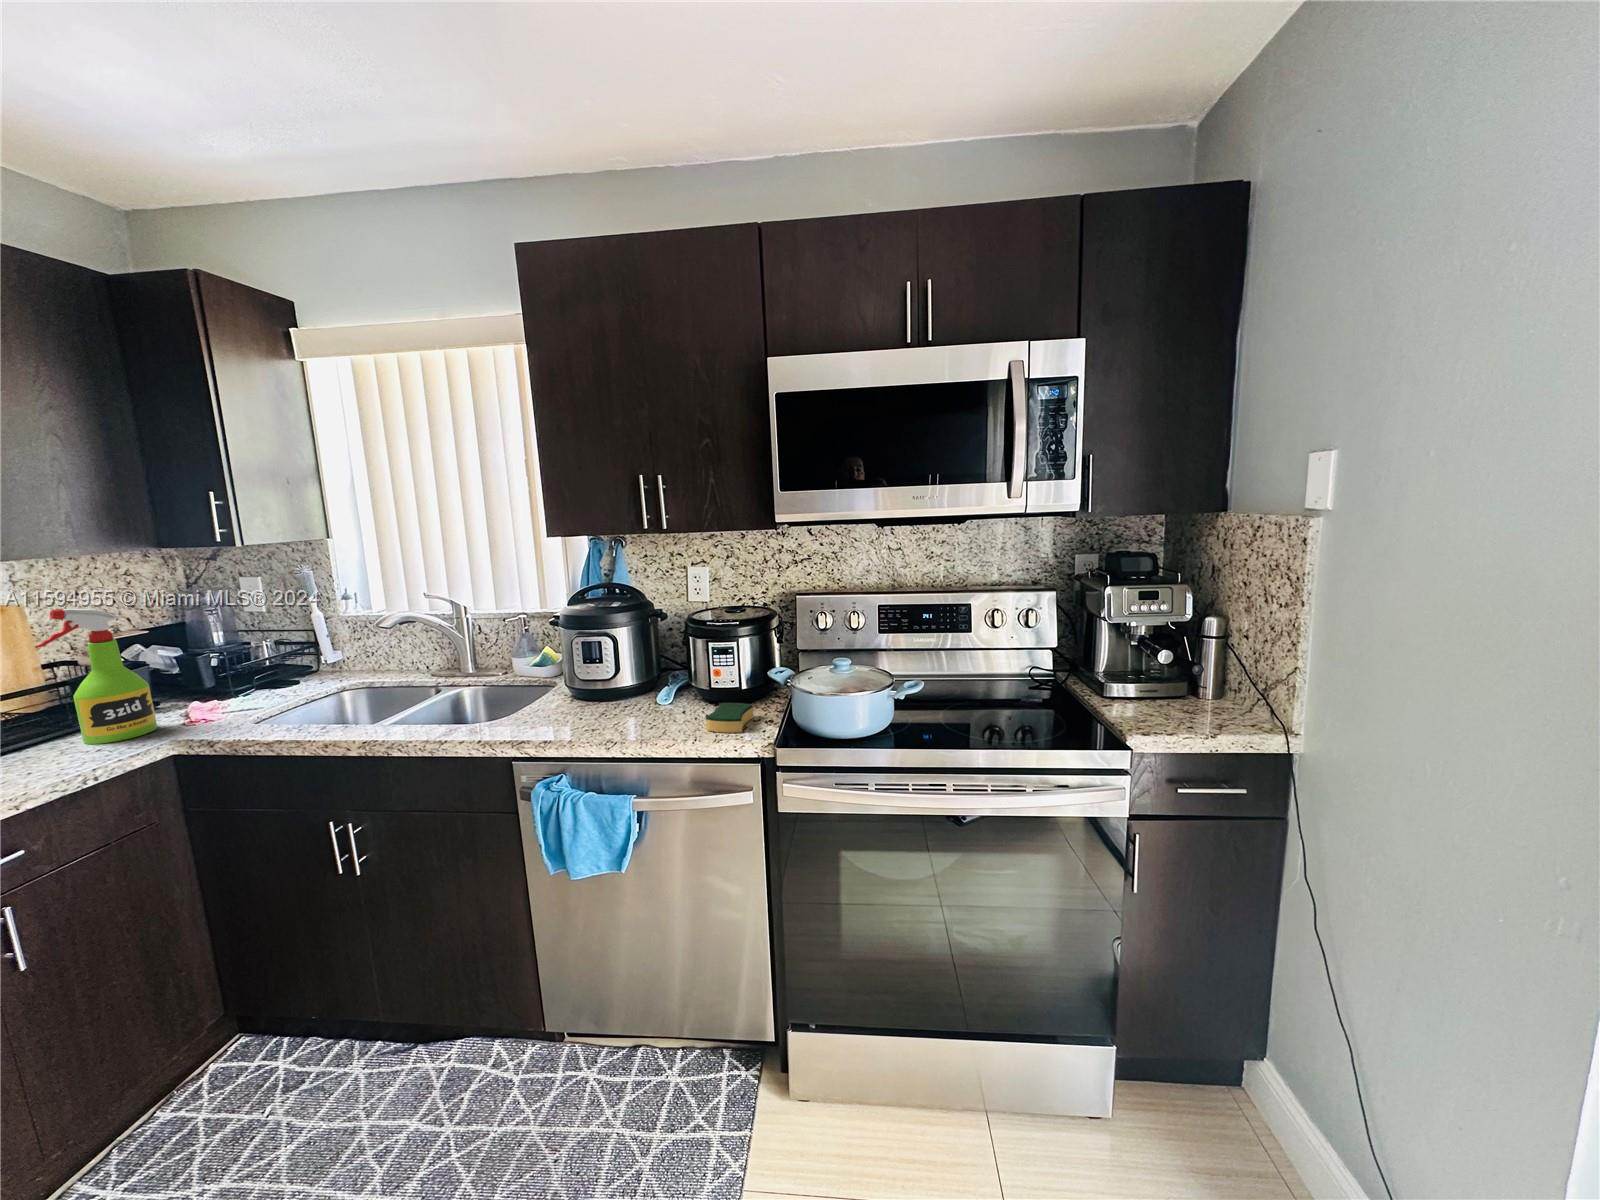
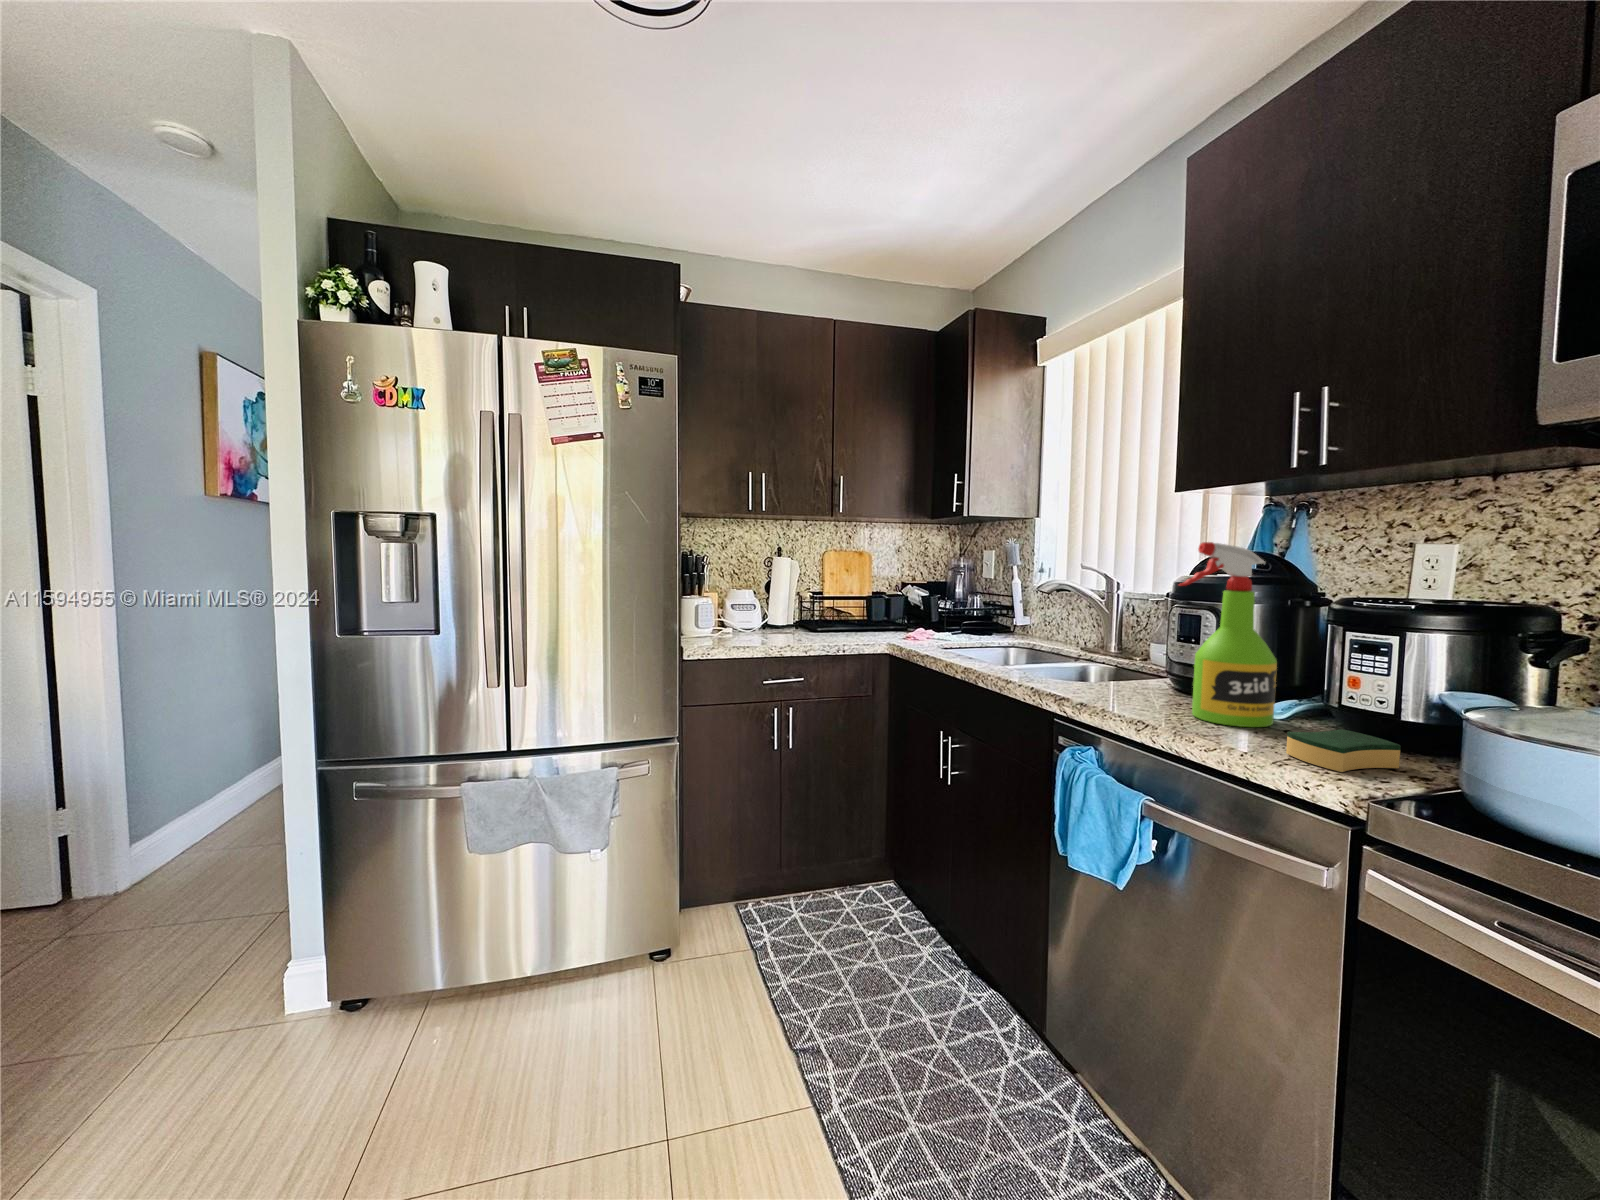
spray bottle: present [35,609,157,744] -> present [1179,542,1277,727]

